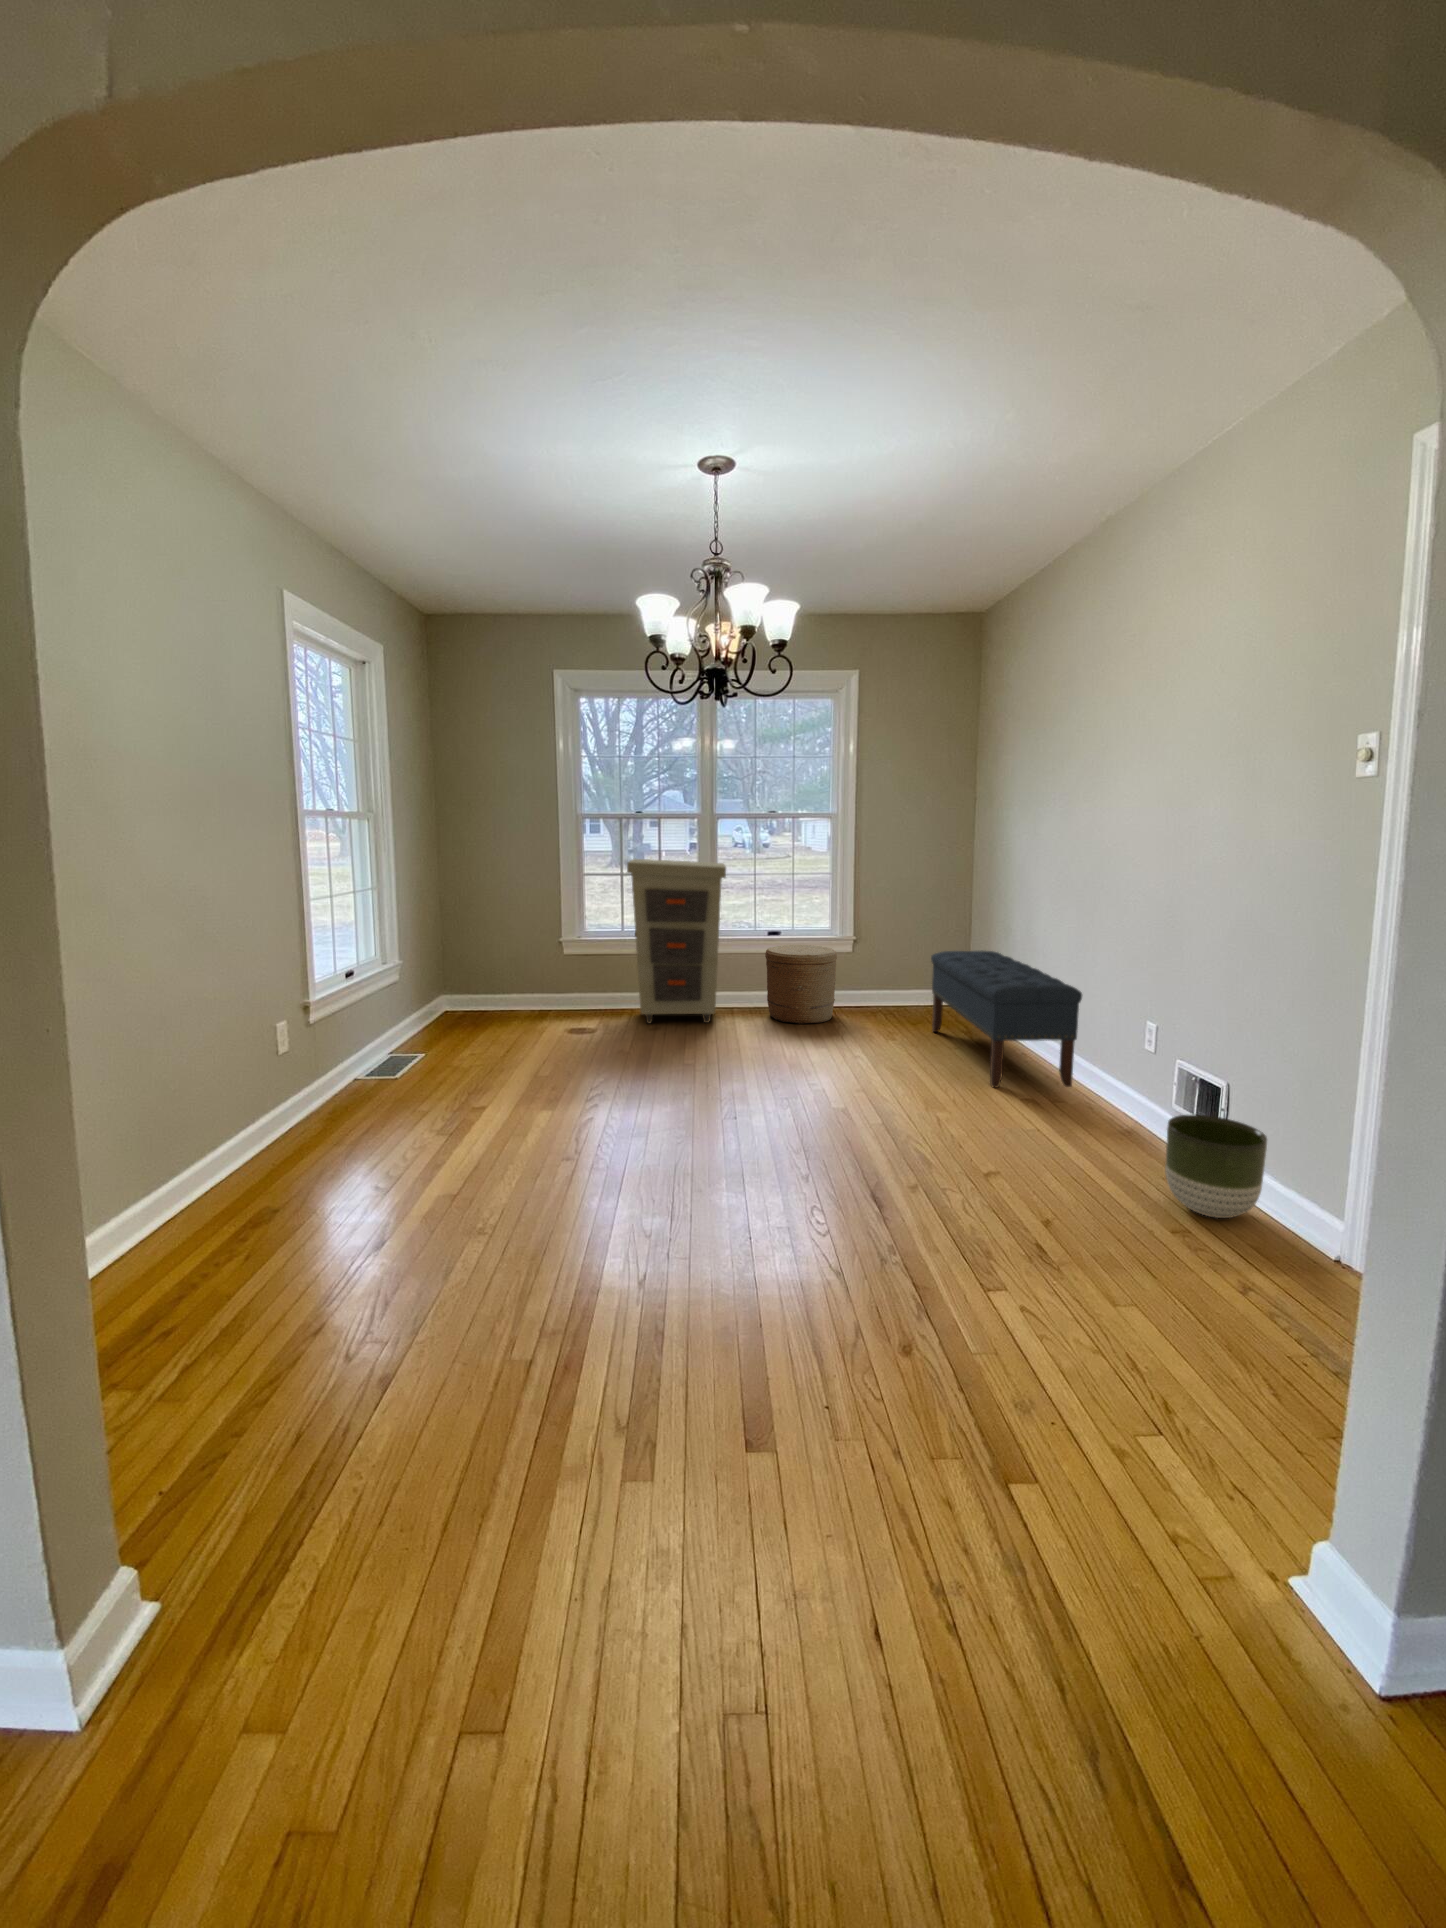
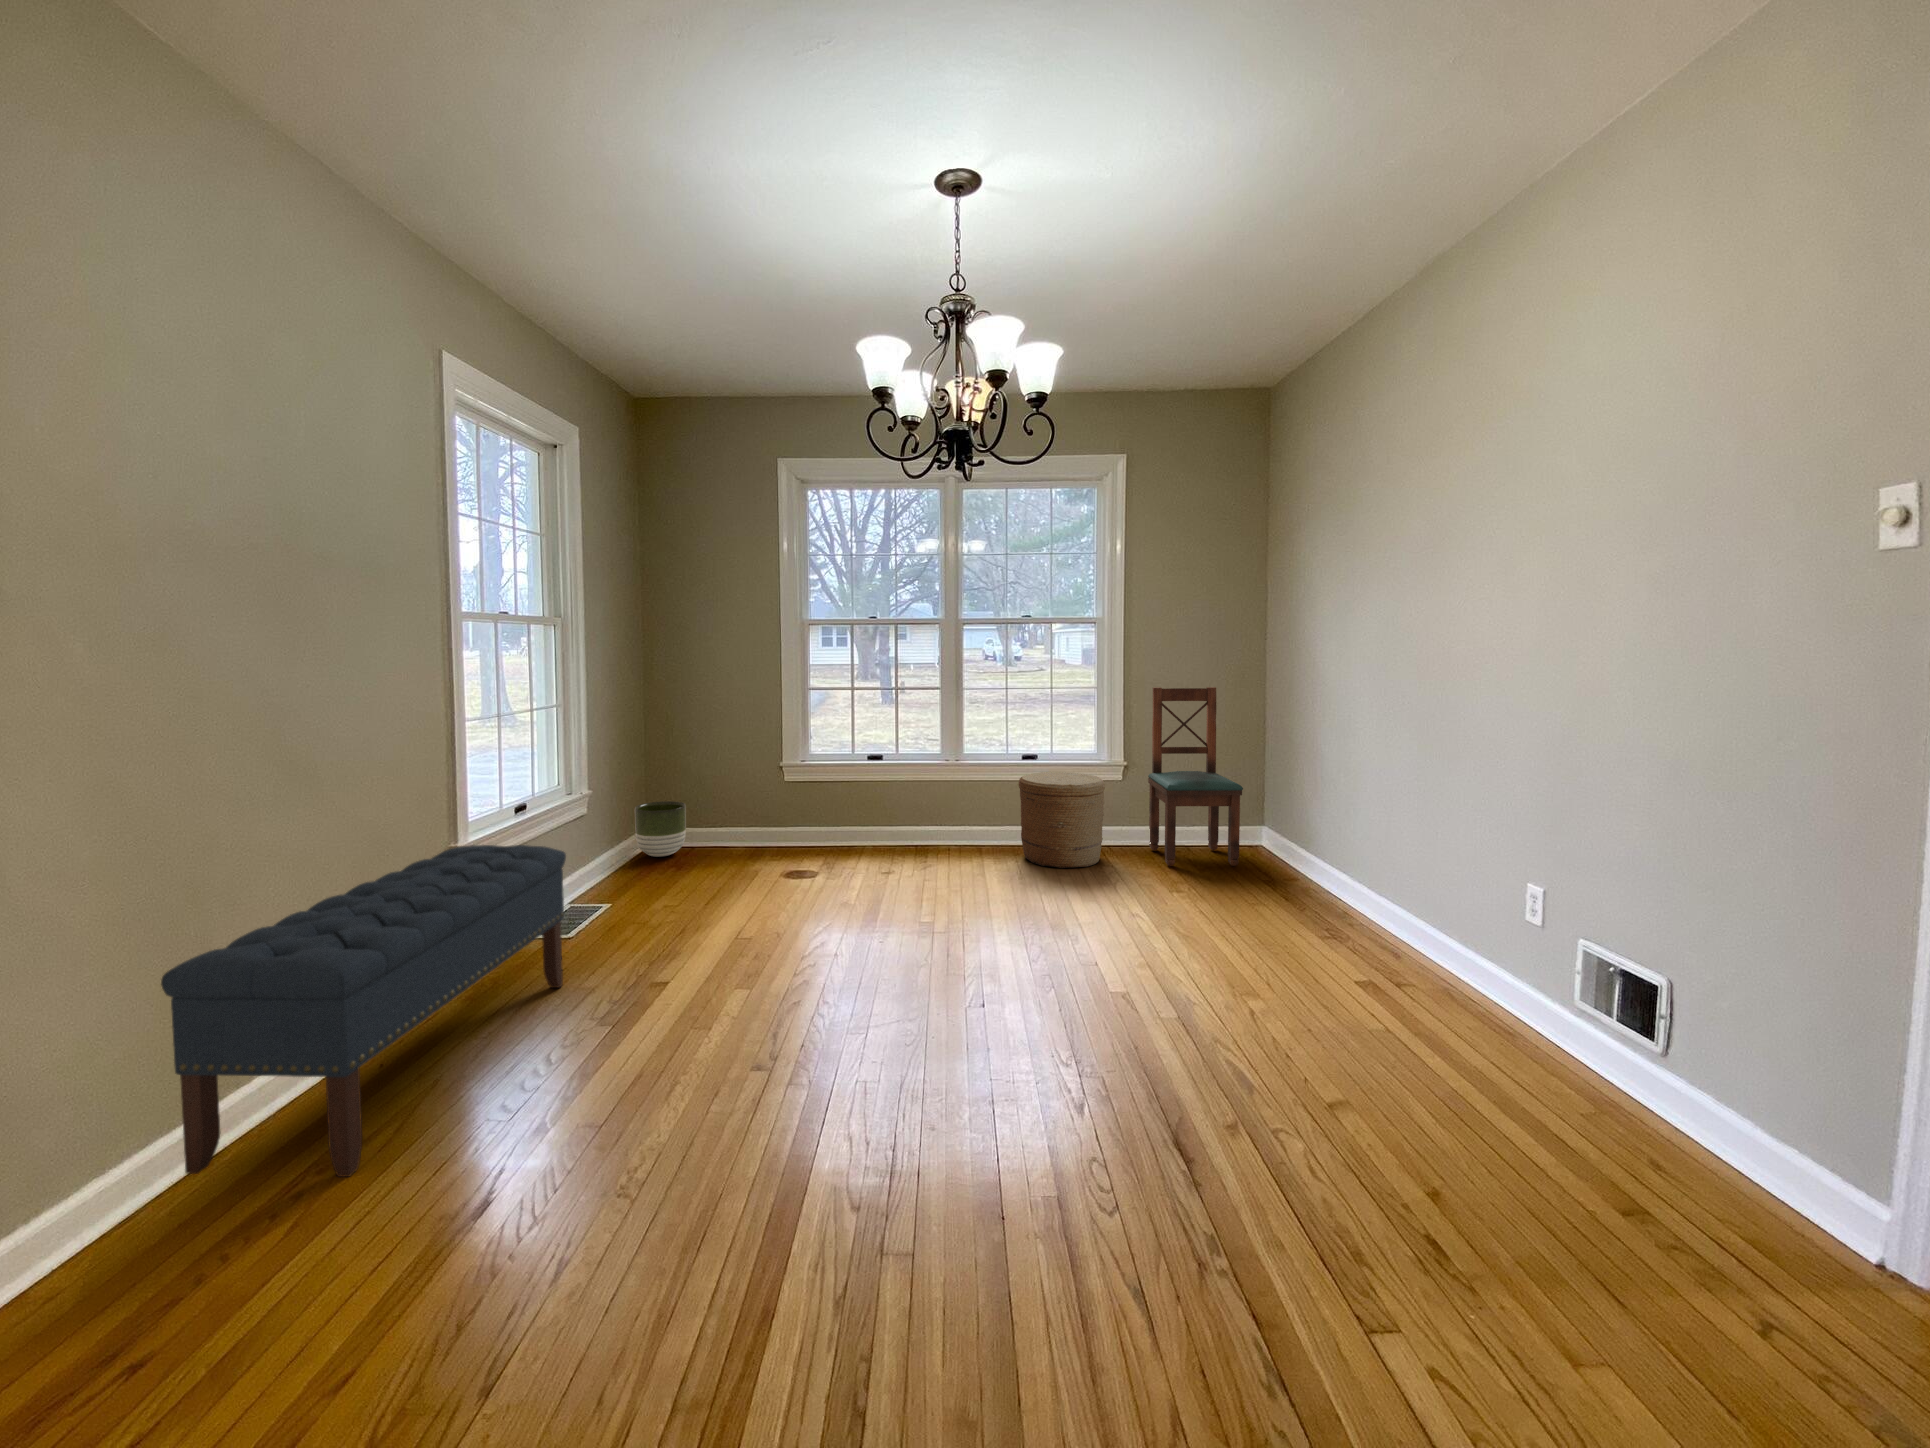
cabinet: present [627,859,726,1023] -> none [855,670,972,866]
dining chair: none [873,873,950,1021] -> present [1148,687,1243,866]
bench: present [931,950,1082,1088] -> present [161,845,566,1177]
planter: present [1165,1115,1267,1218] -> present [635,801,686,857]

